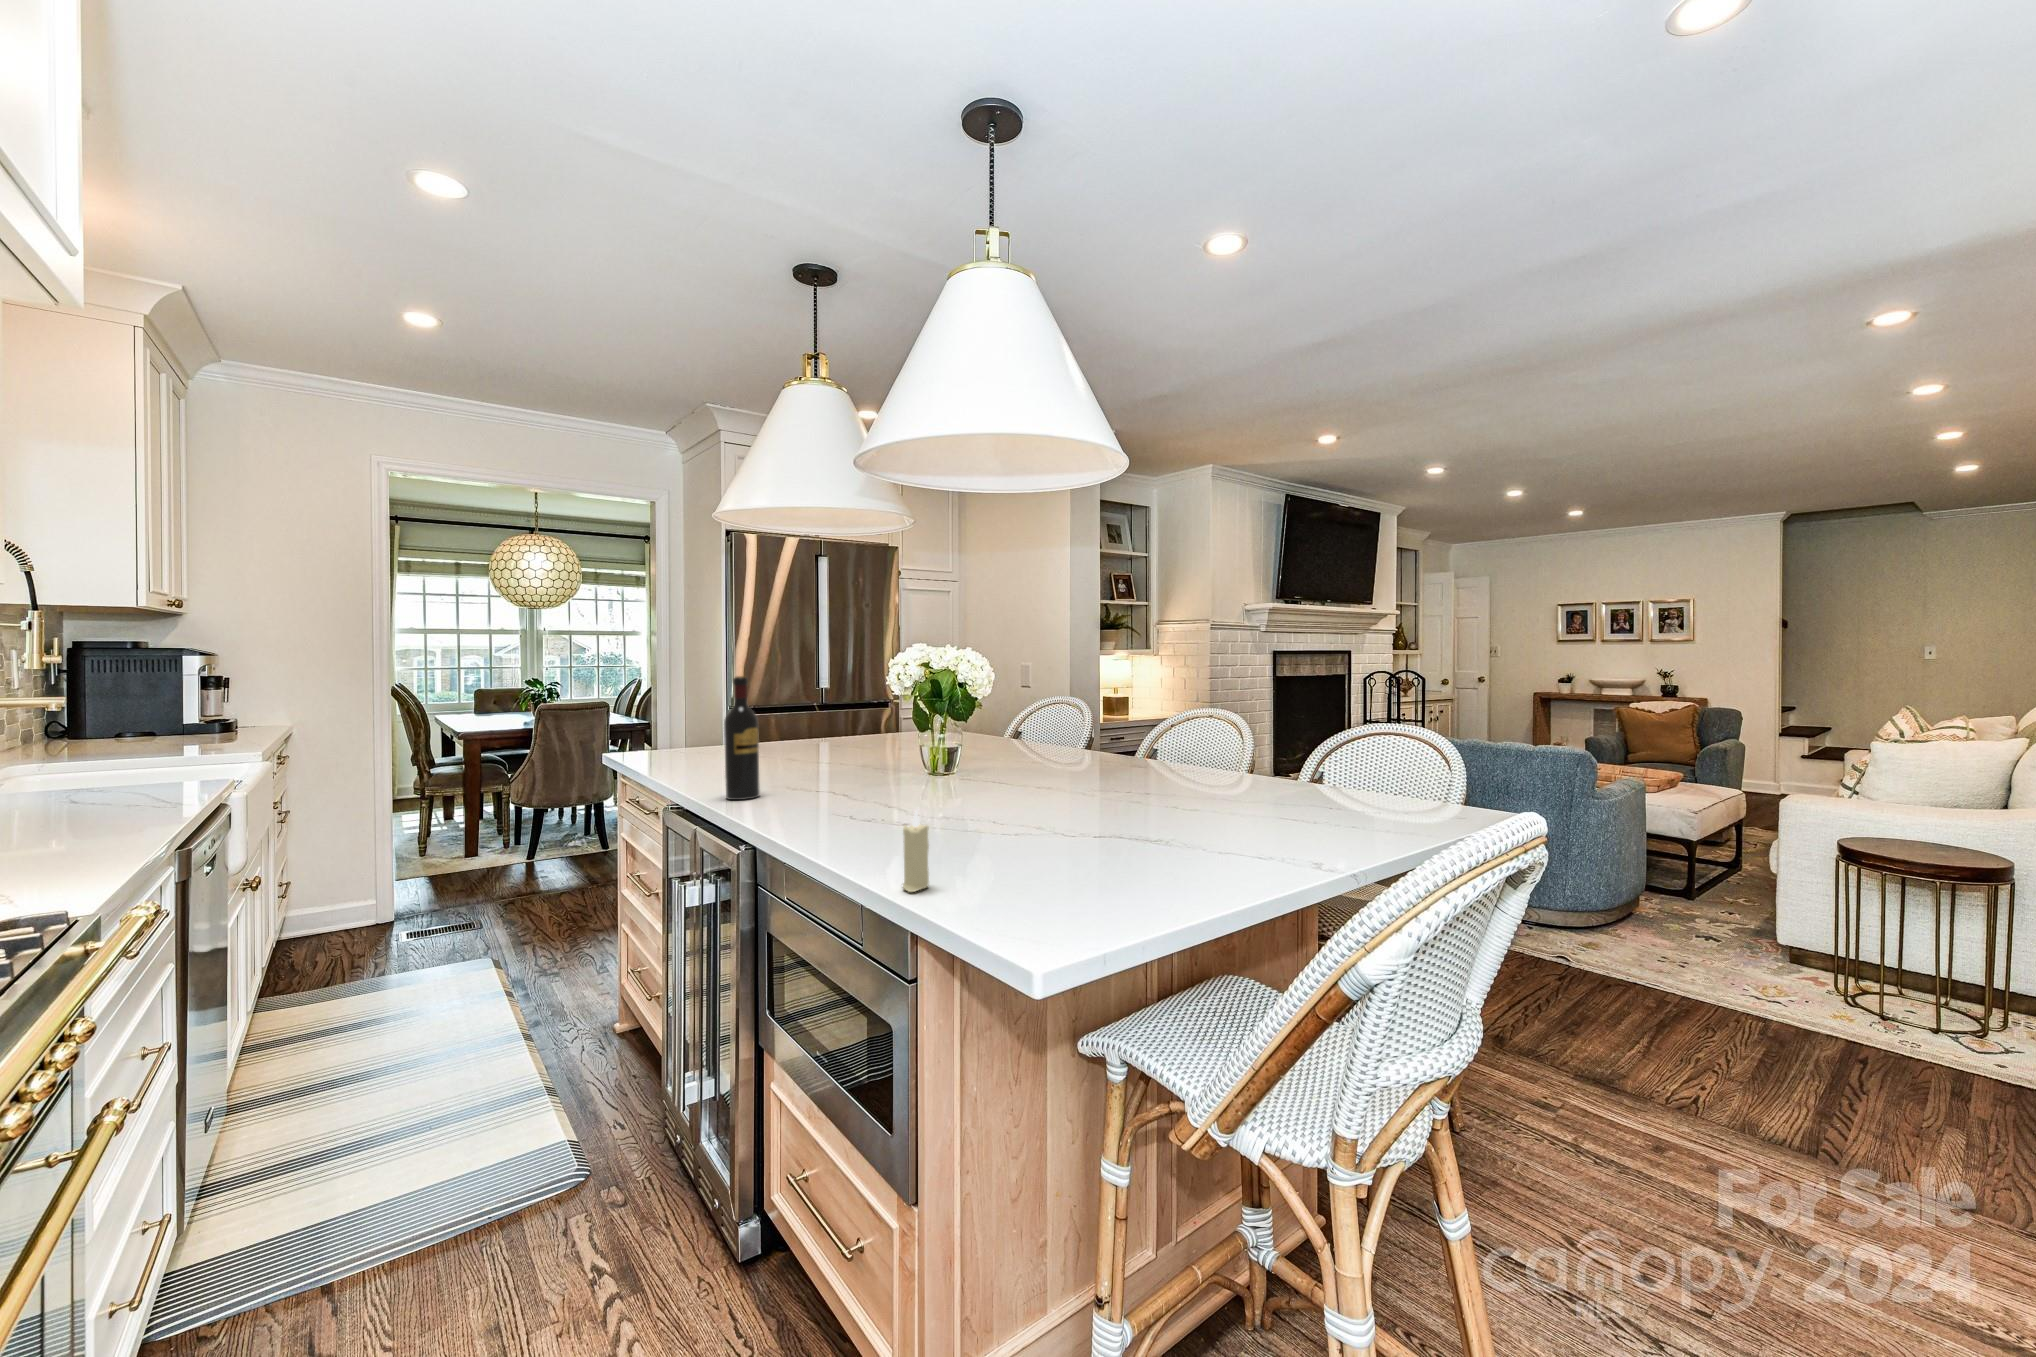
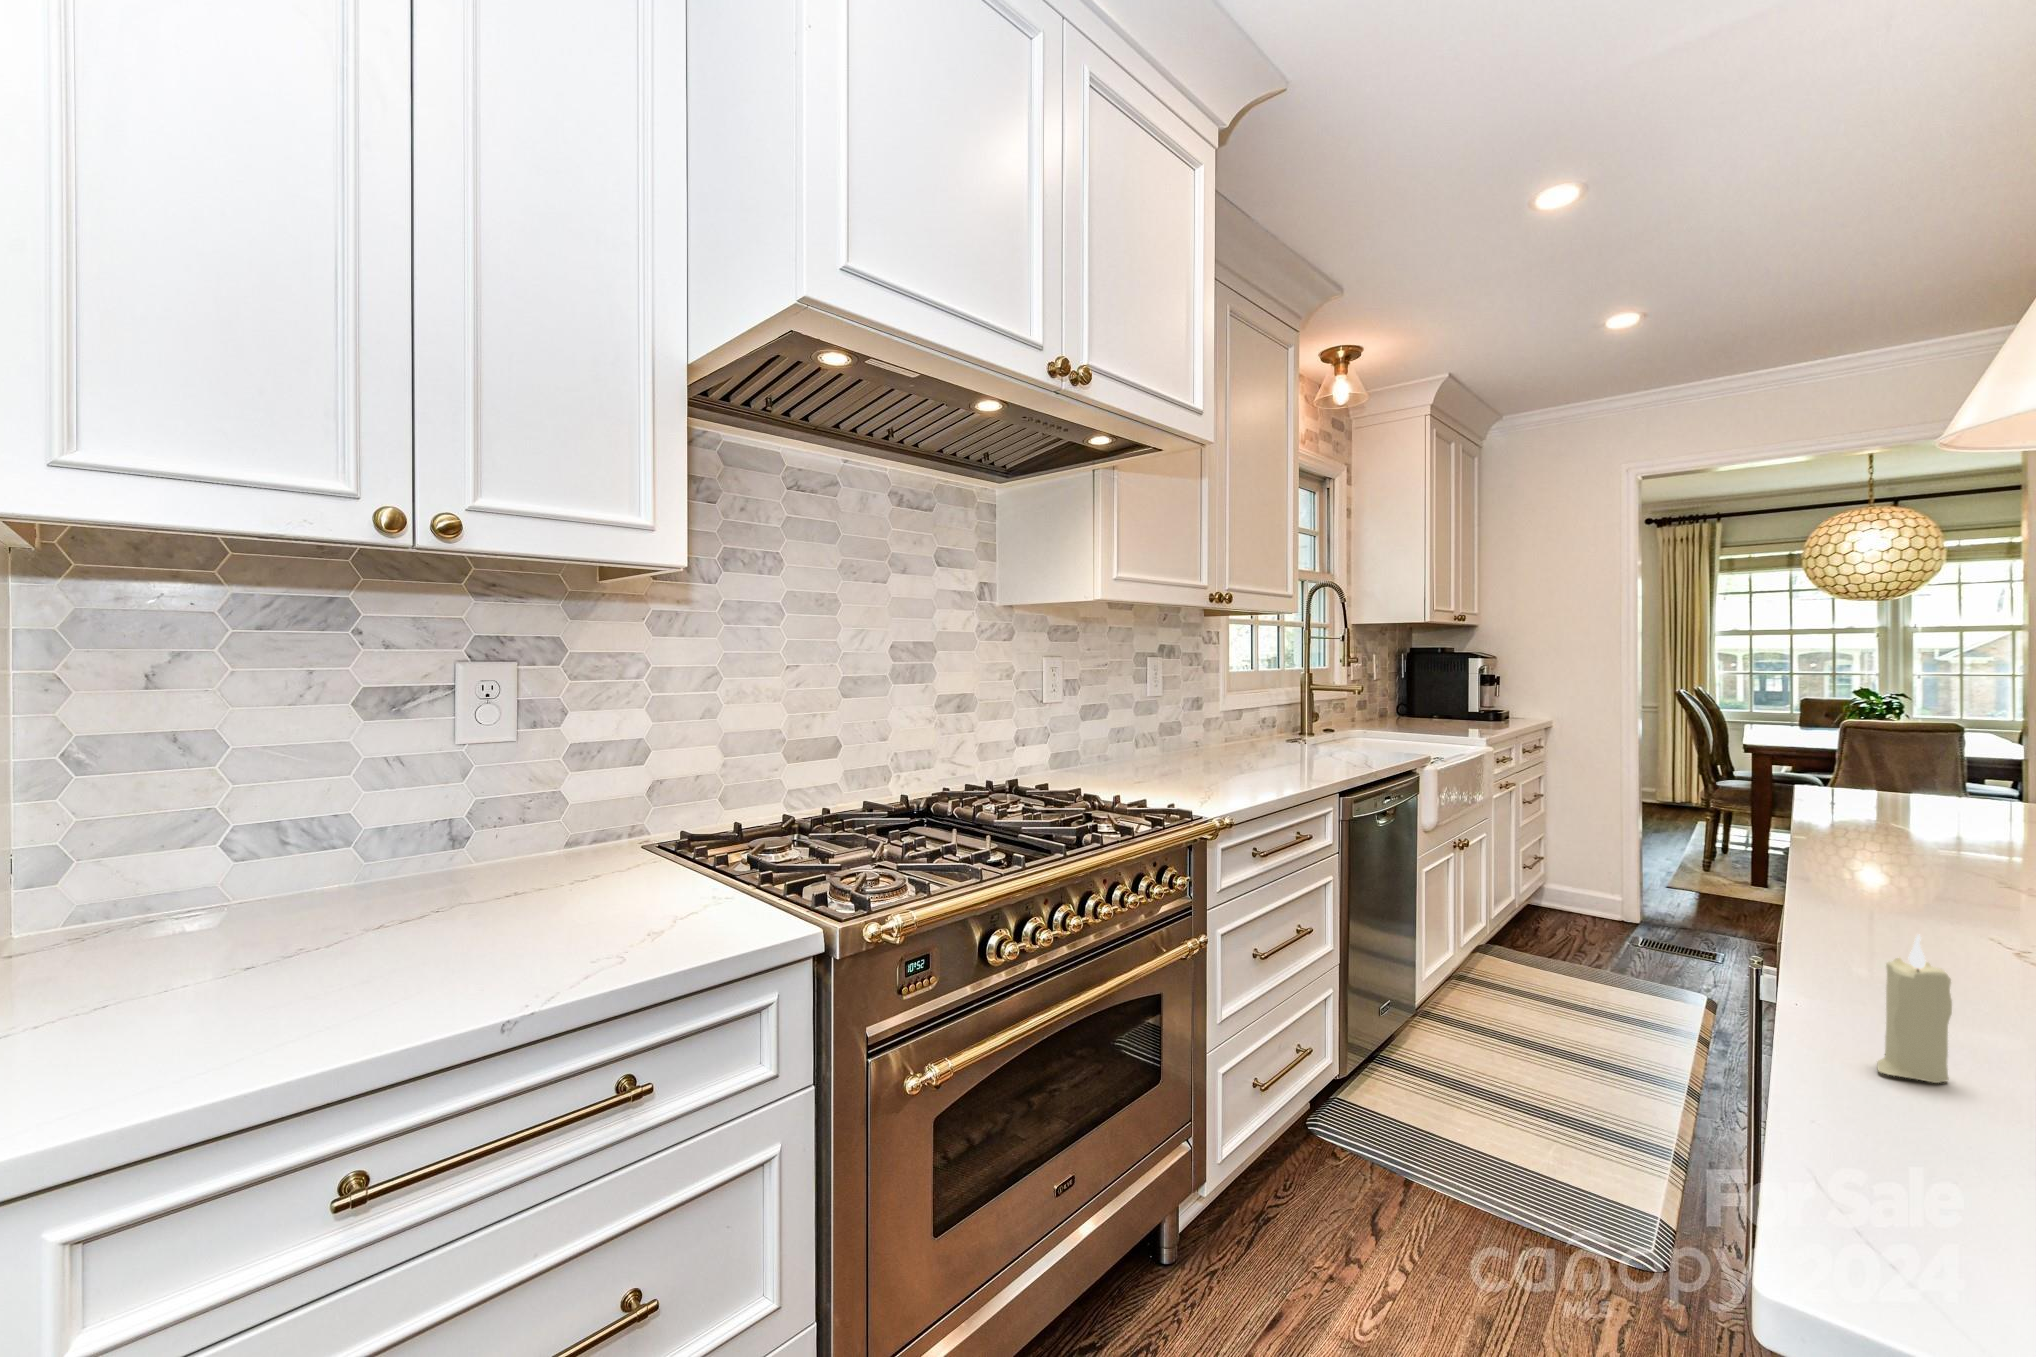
wine bottle: present [724,676,760,800] -> none [1889,694,1962,885]

